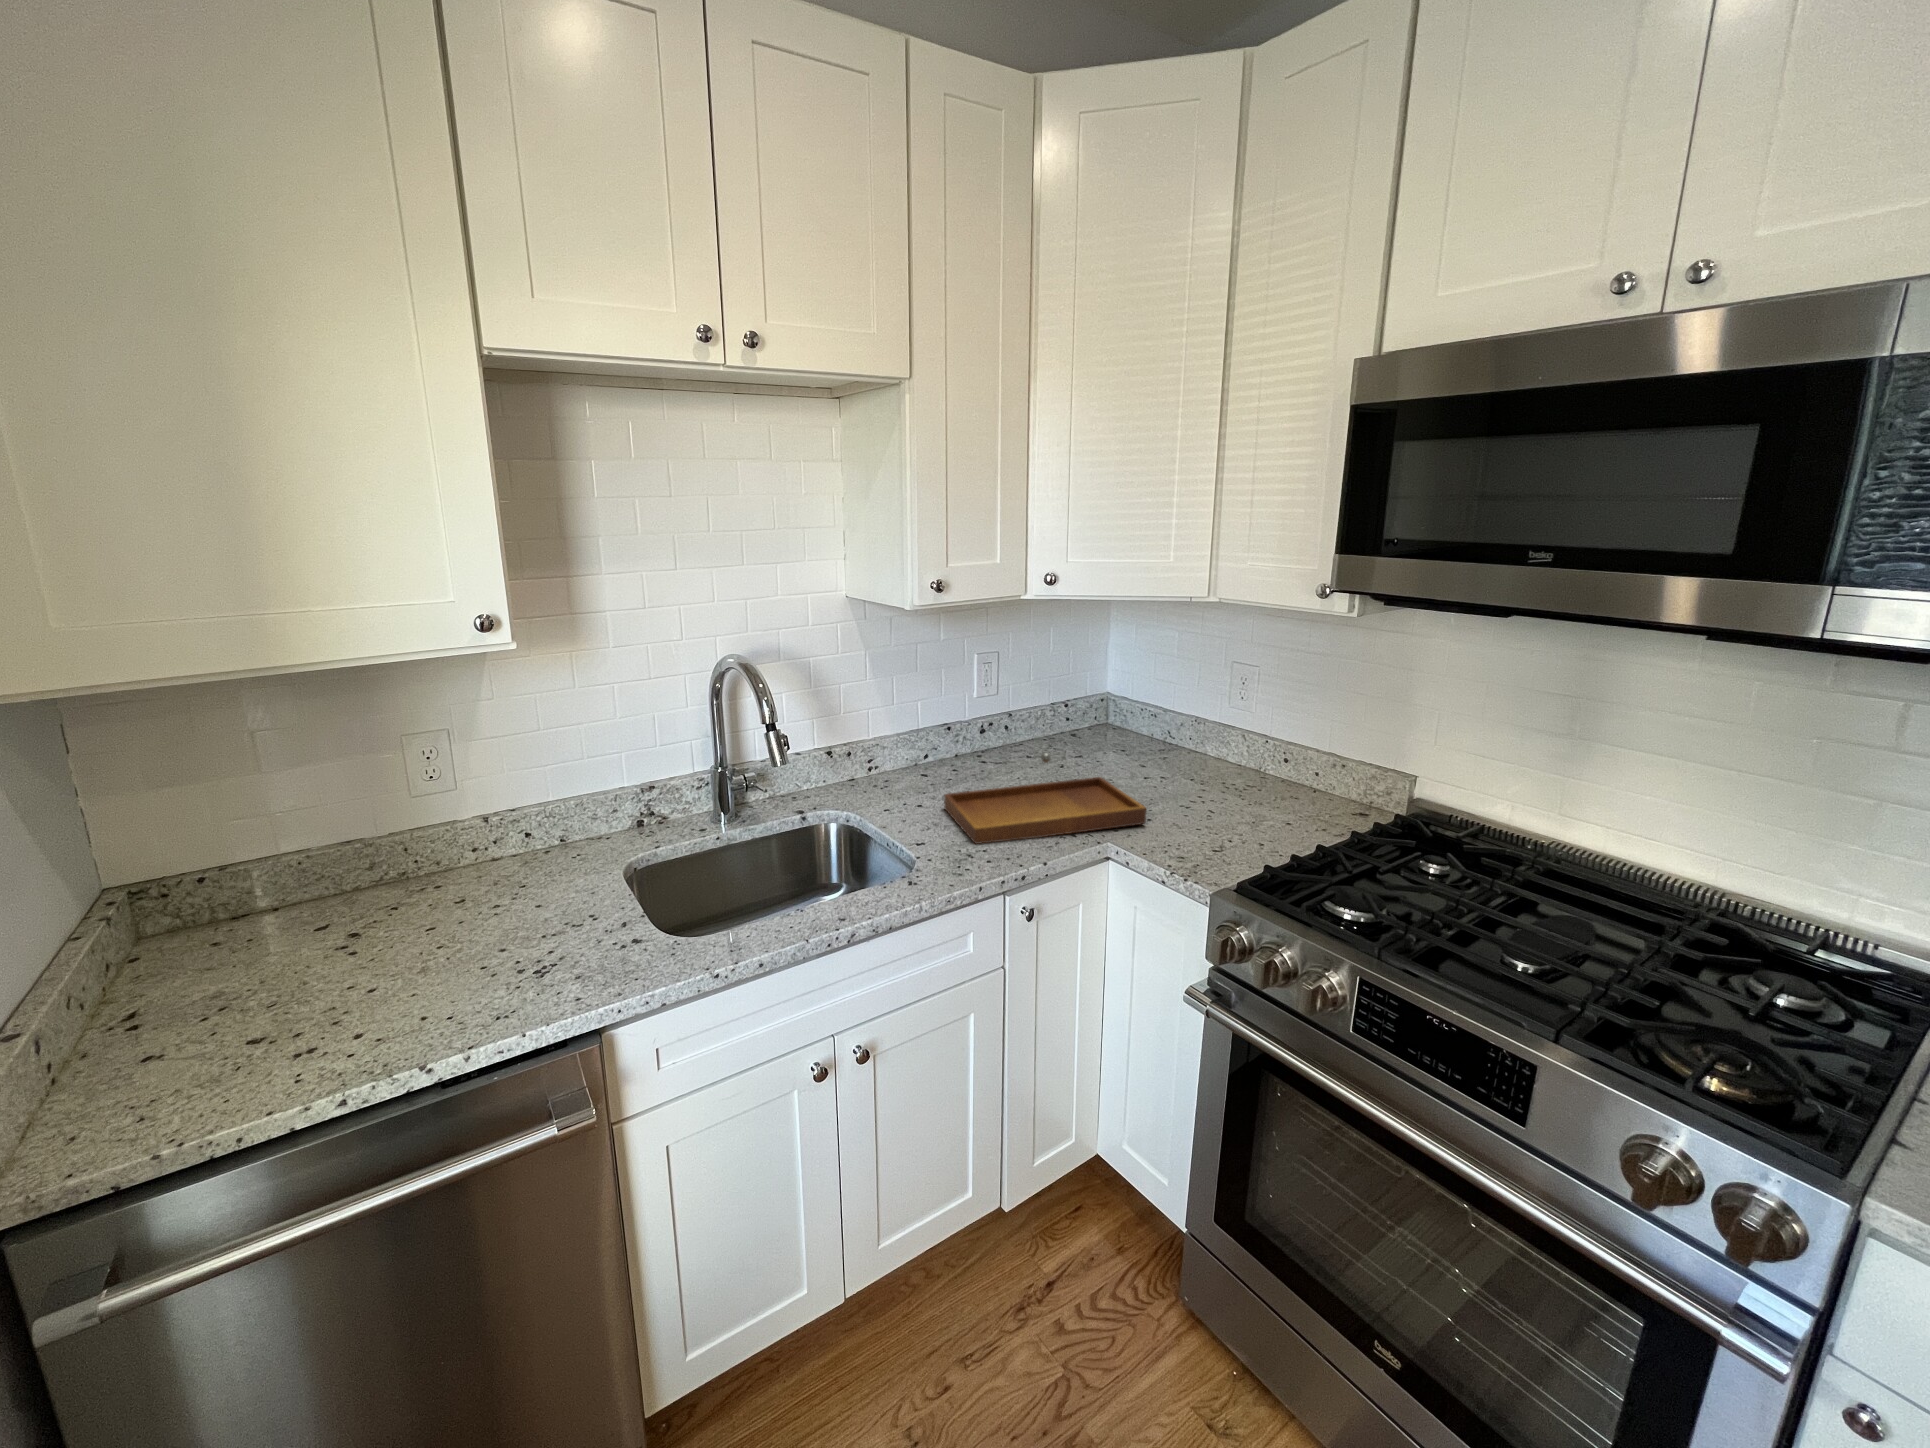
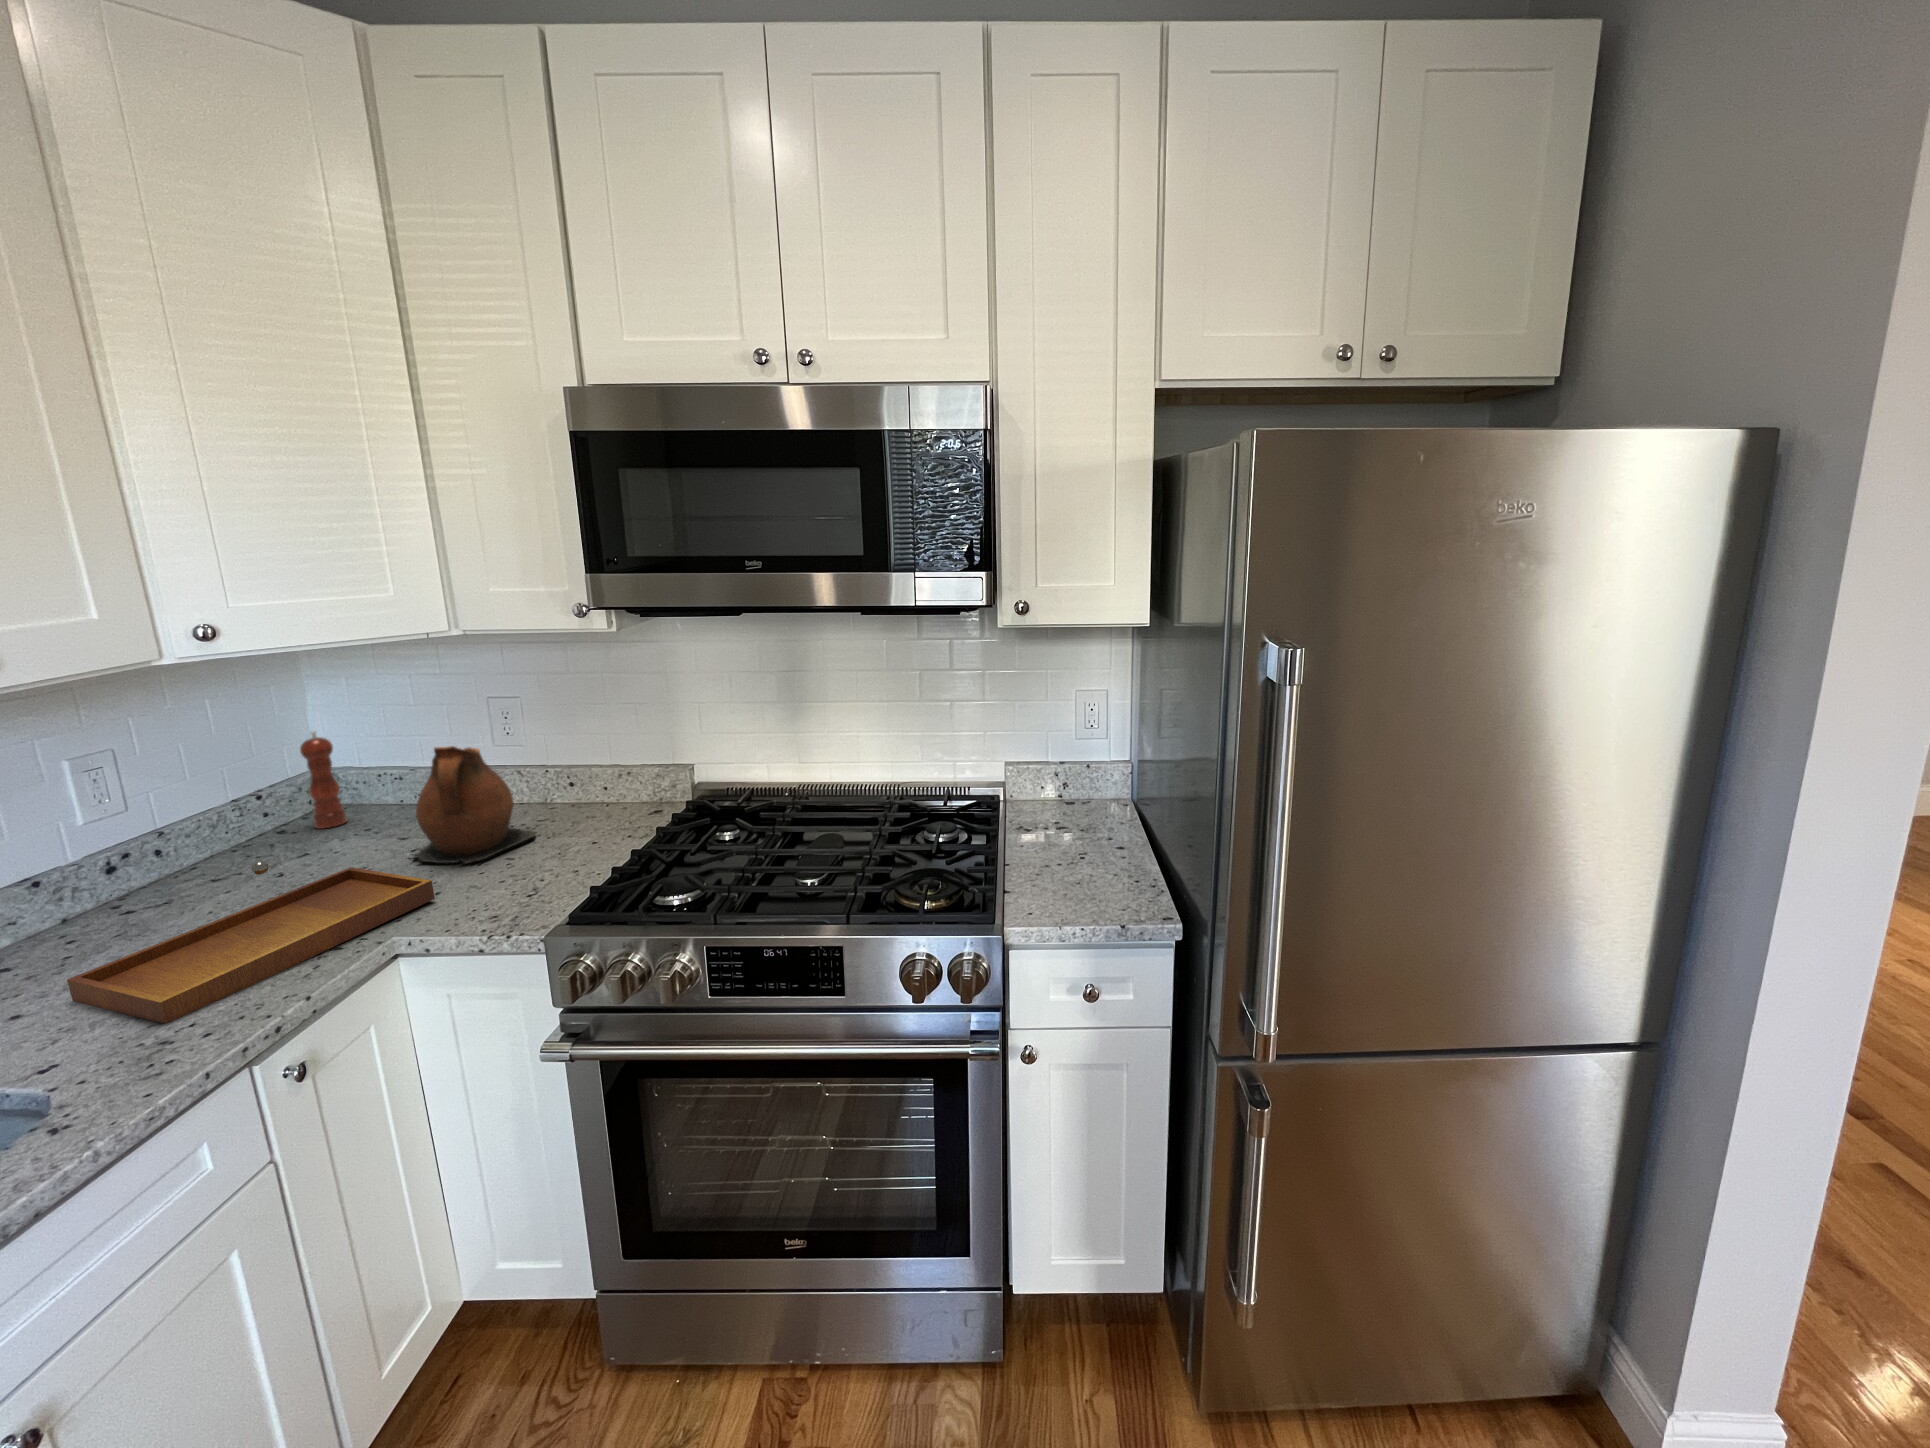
pepper mill: none [1093,664,1116,742] -> present [300,731,347,829]
ceramic pitcher: none [1140,697,1240,804] -> present [410,746,535,864]

